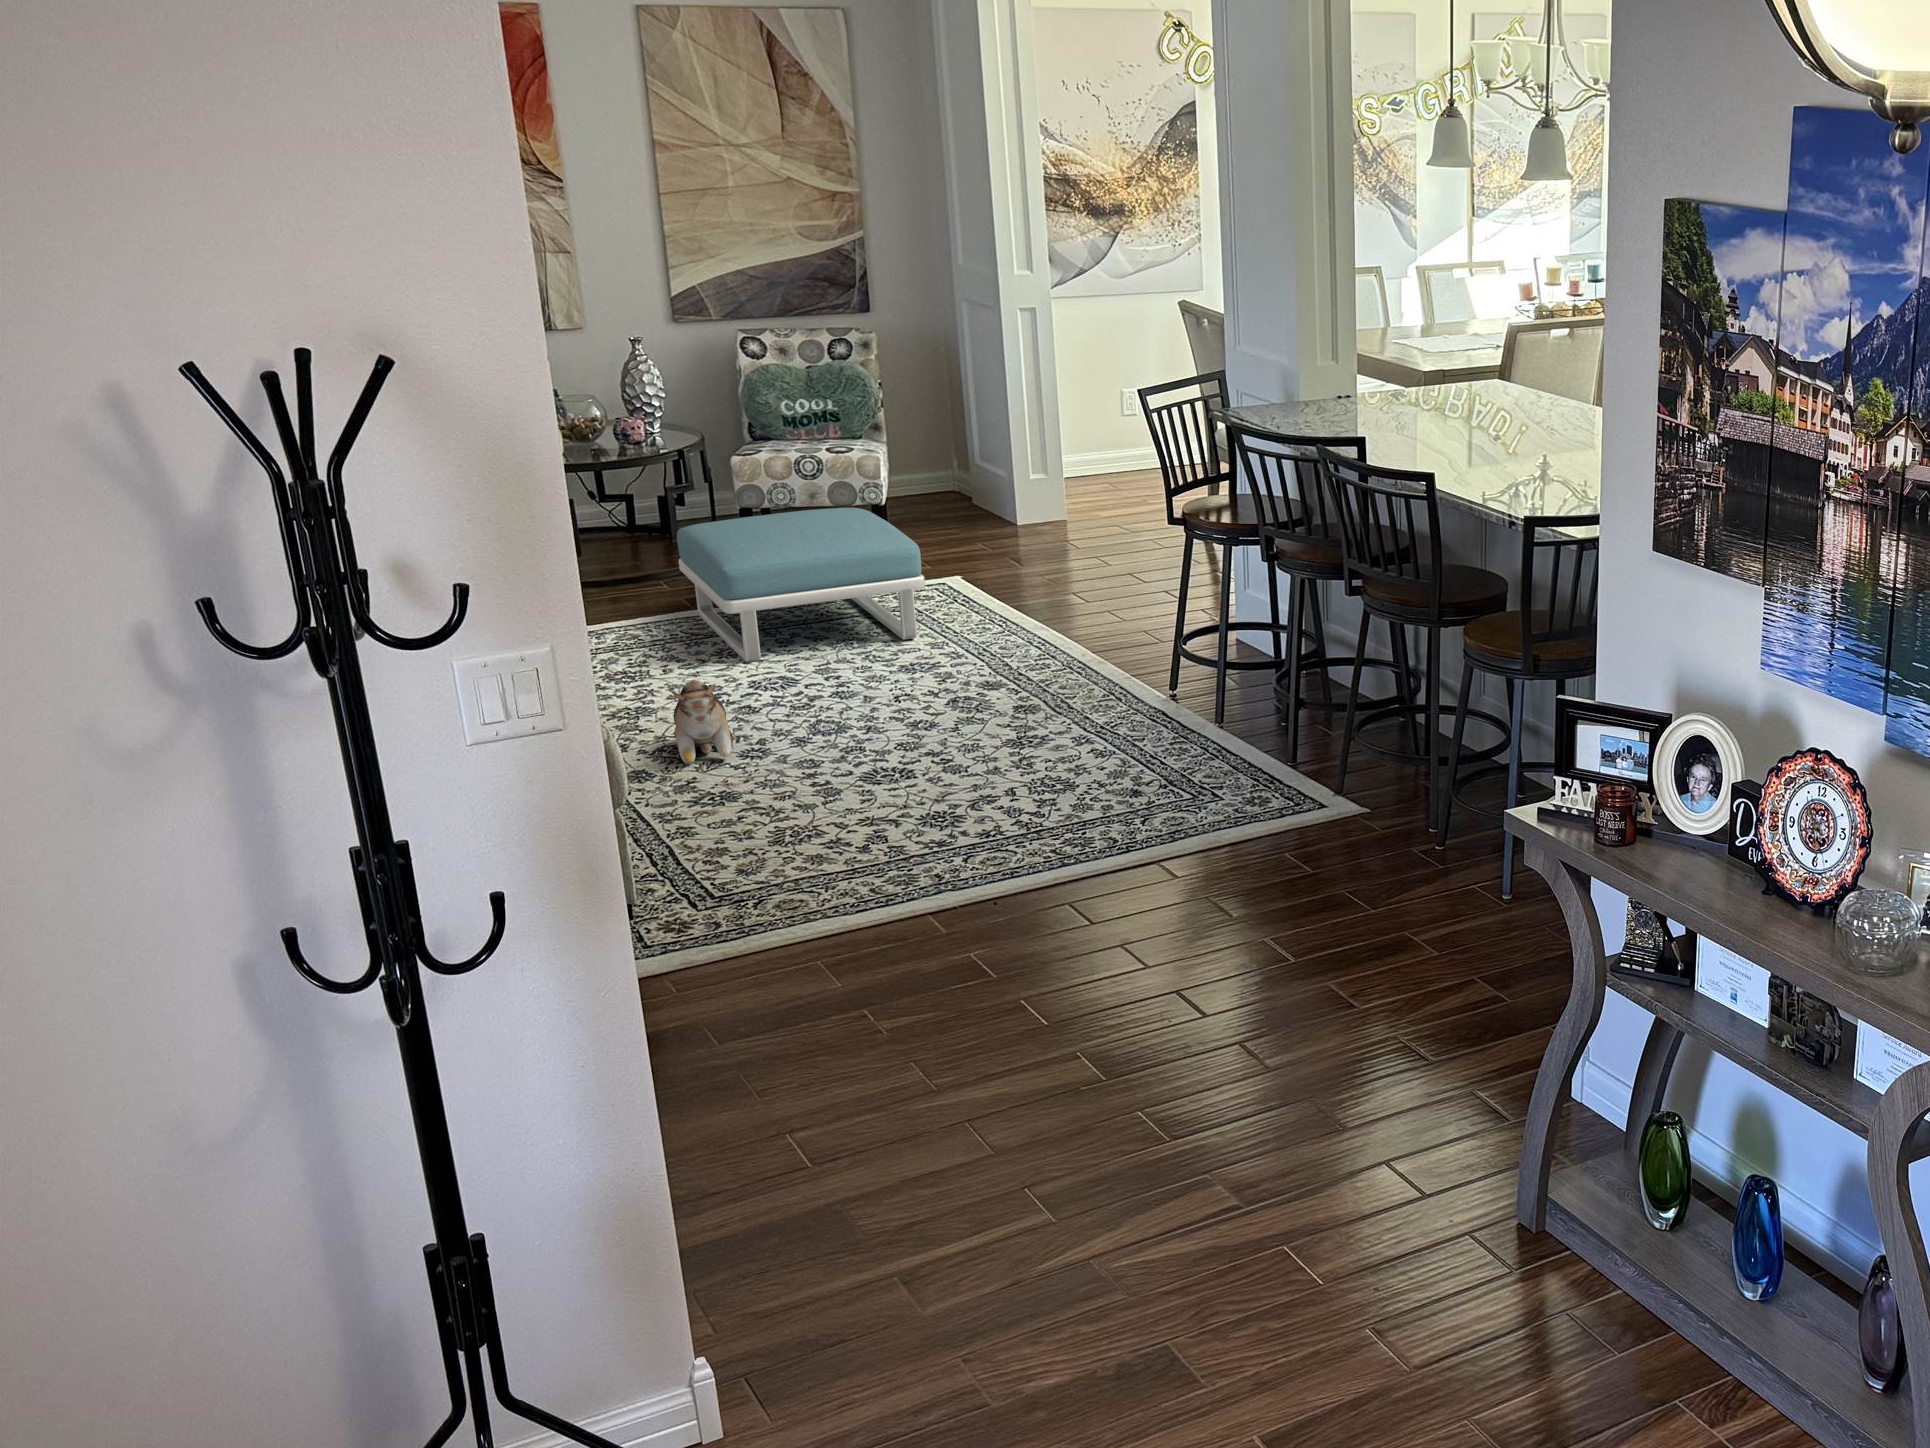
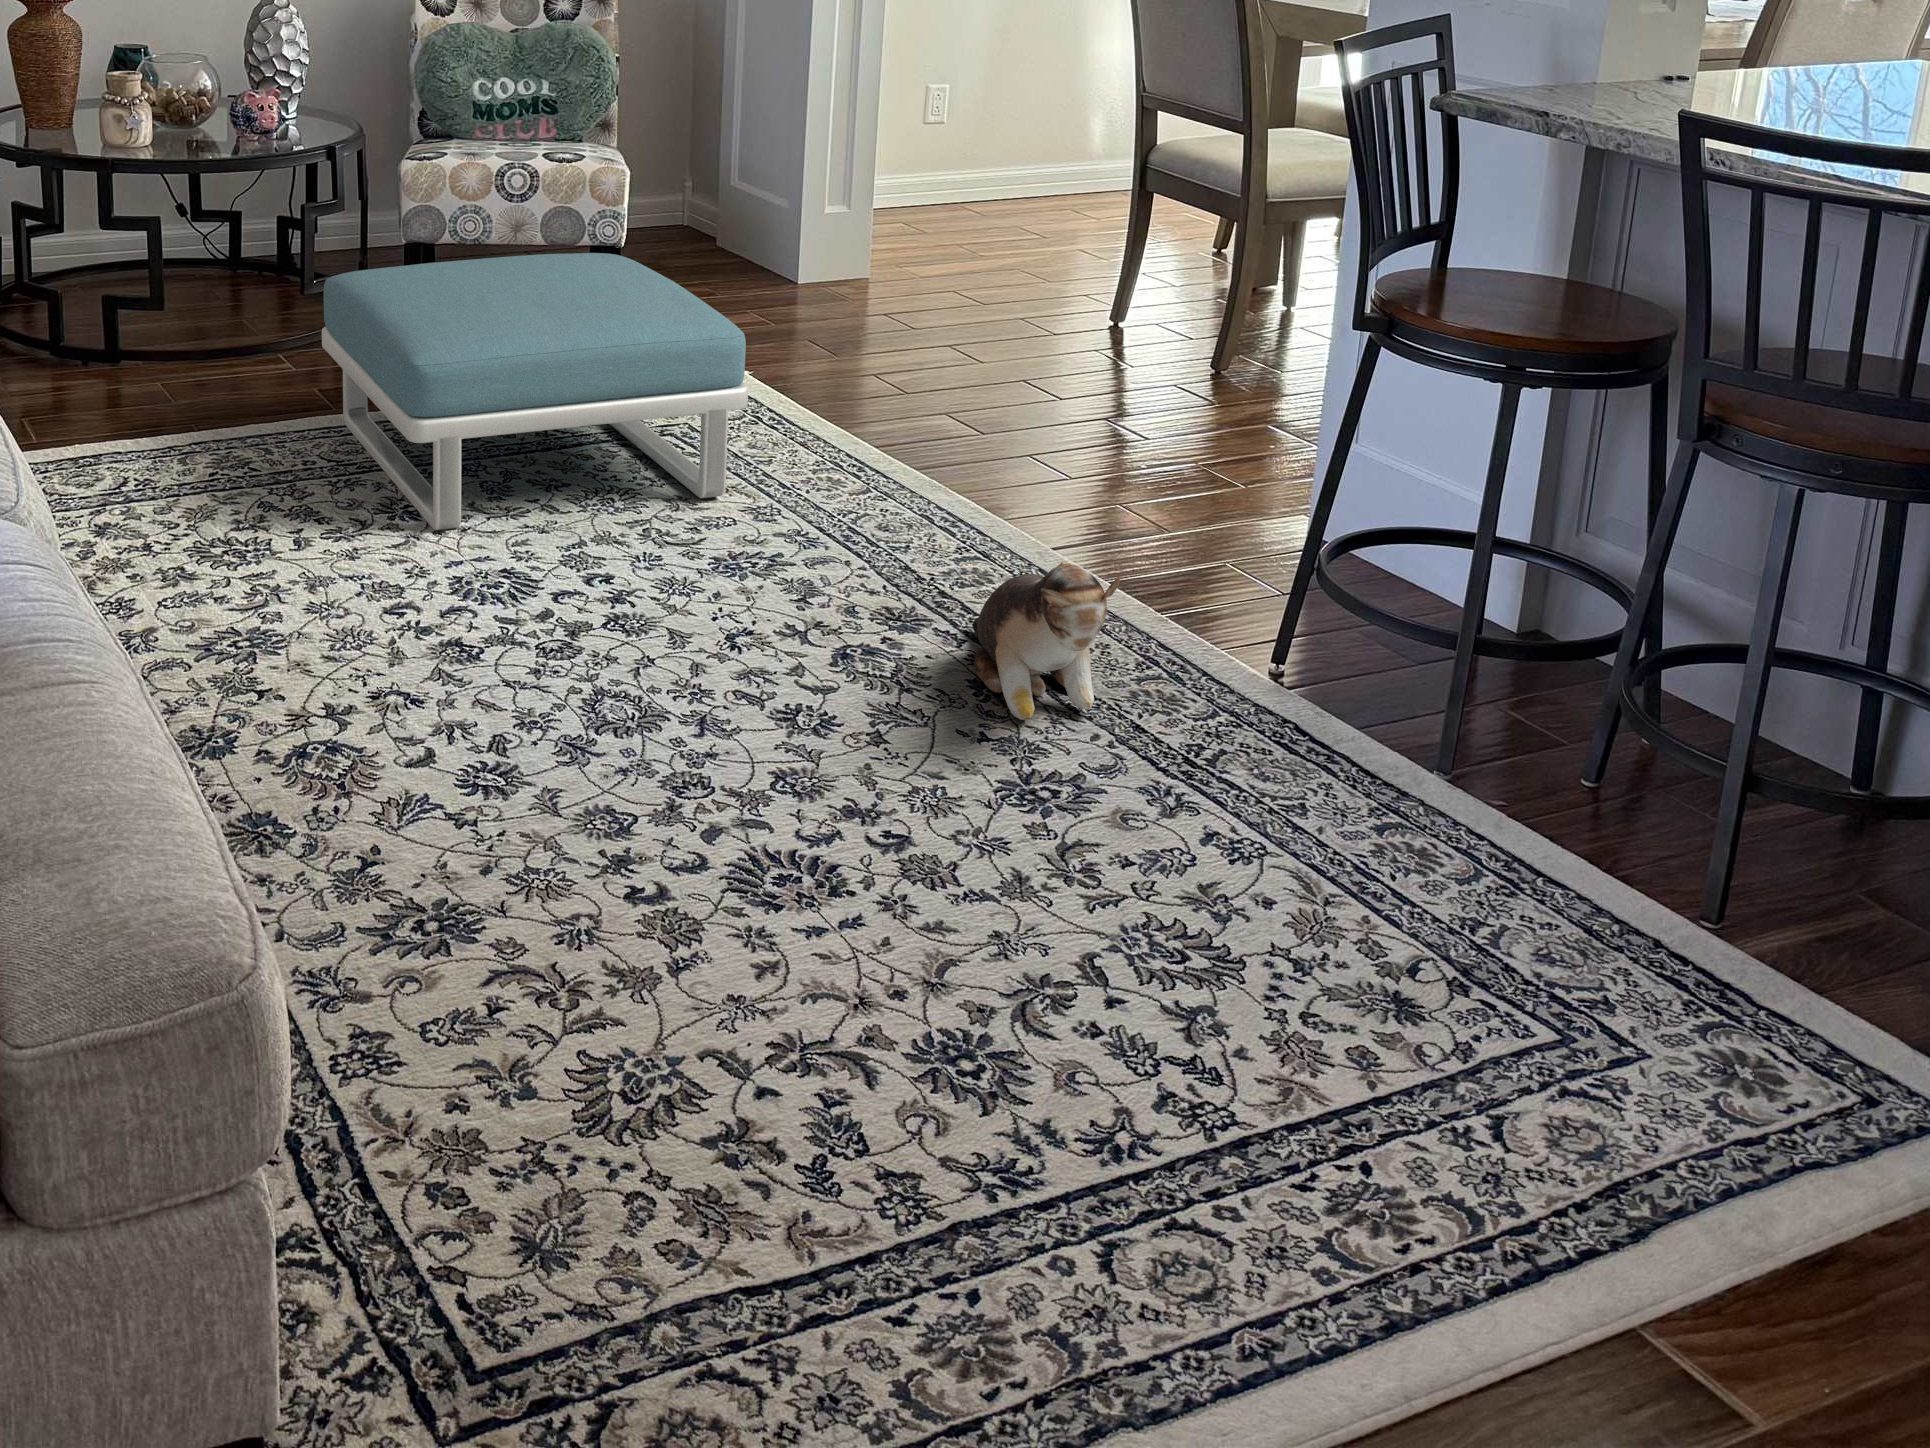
plush toy: present [672,680,733,764] -> present [972,563,1120,720]

